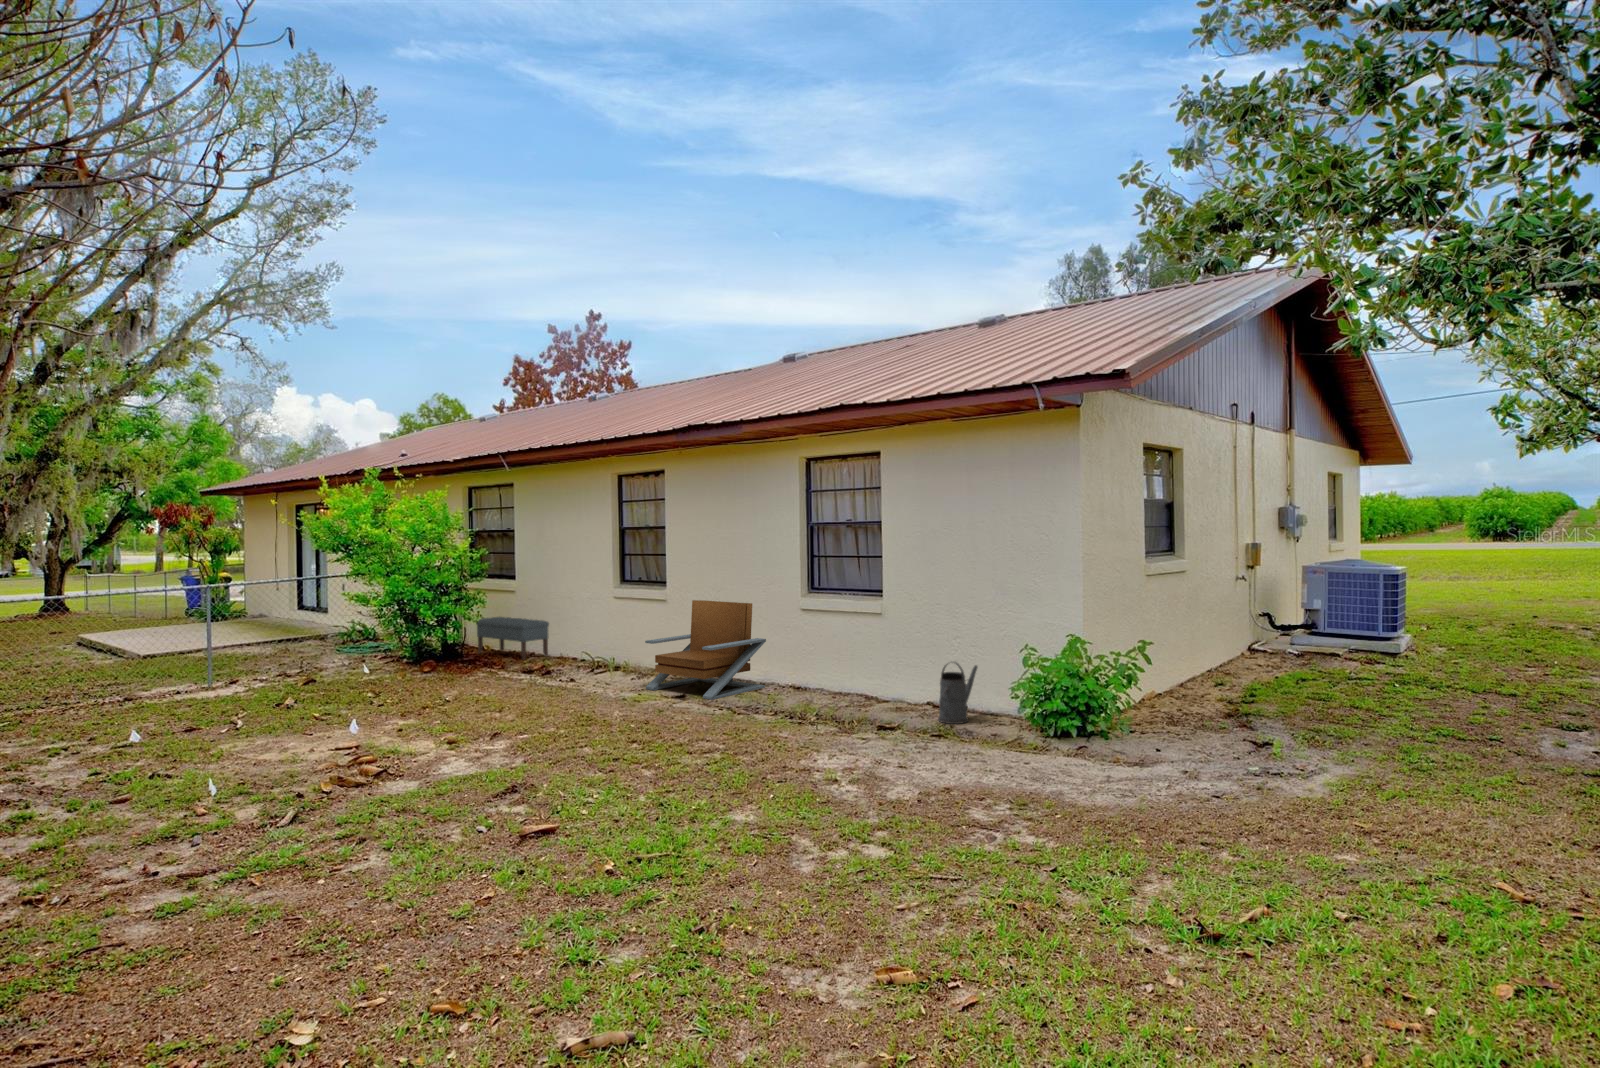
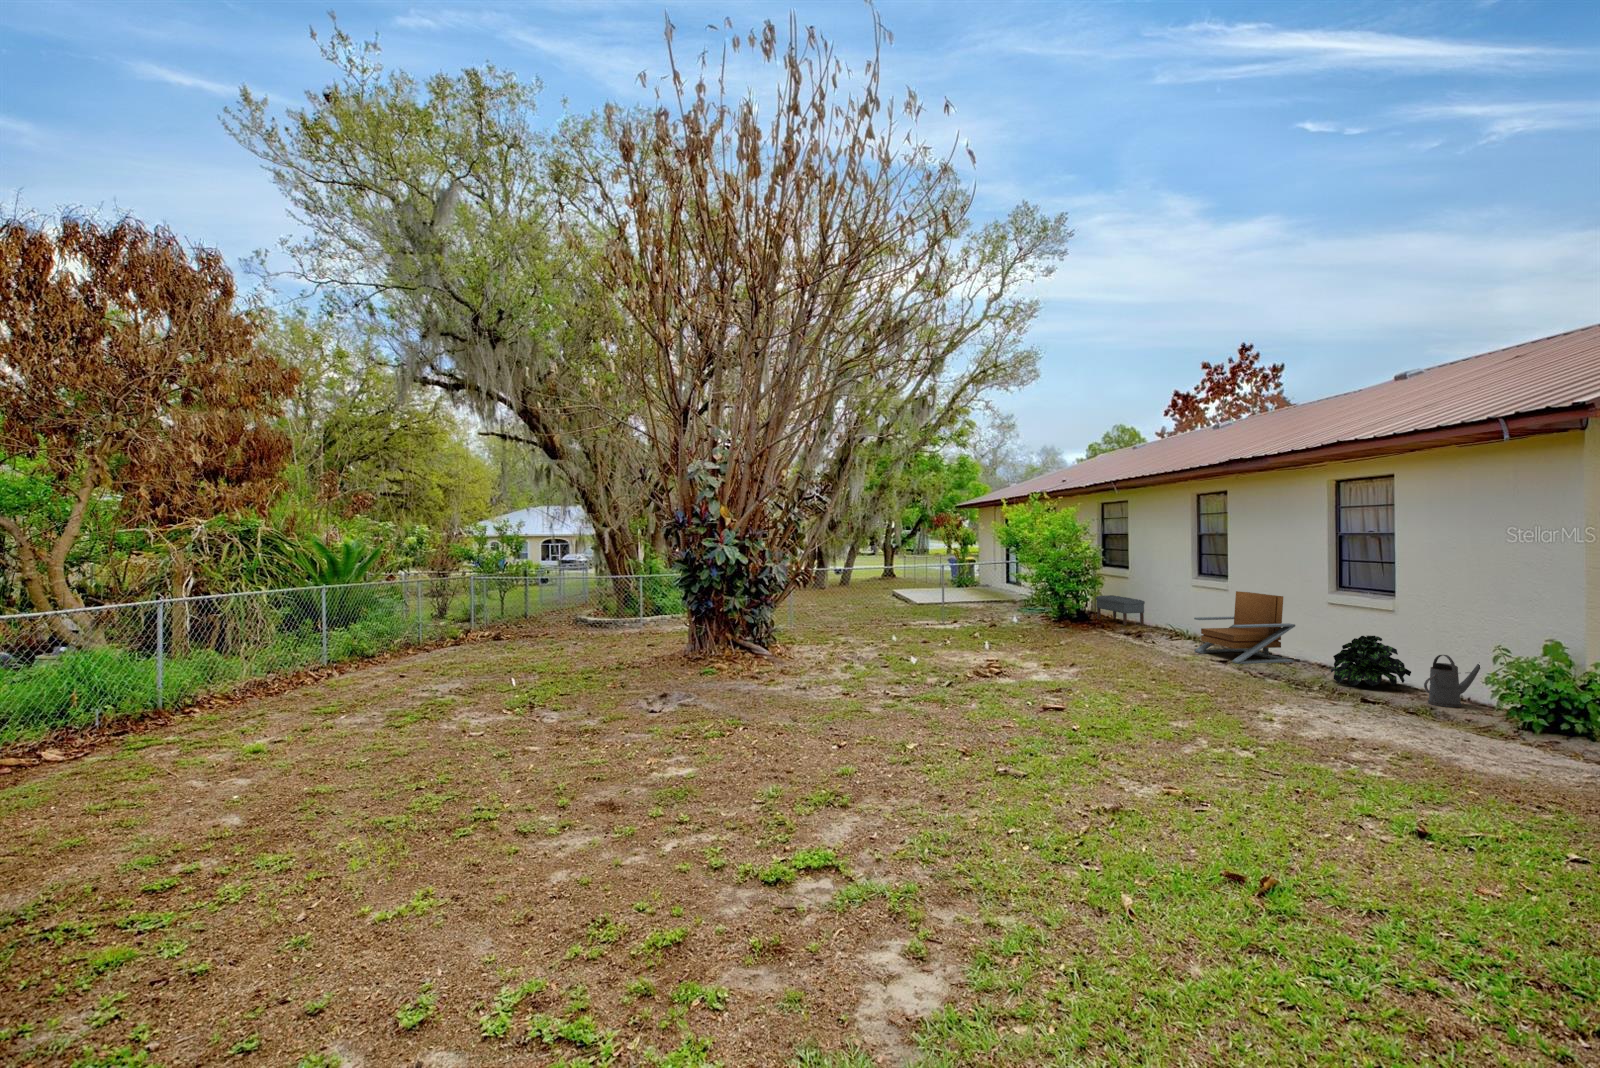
potted plant: none [827,645,904,712] -> present [1331,636,1411,686]

